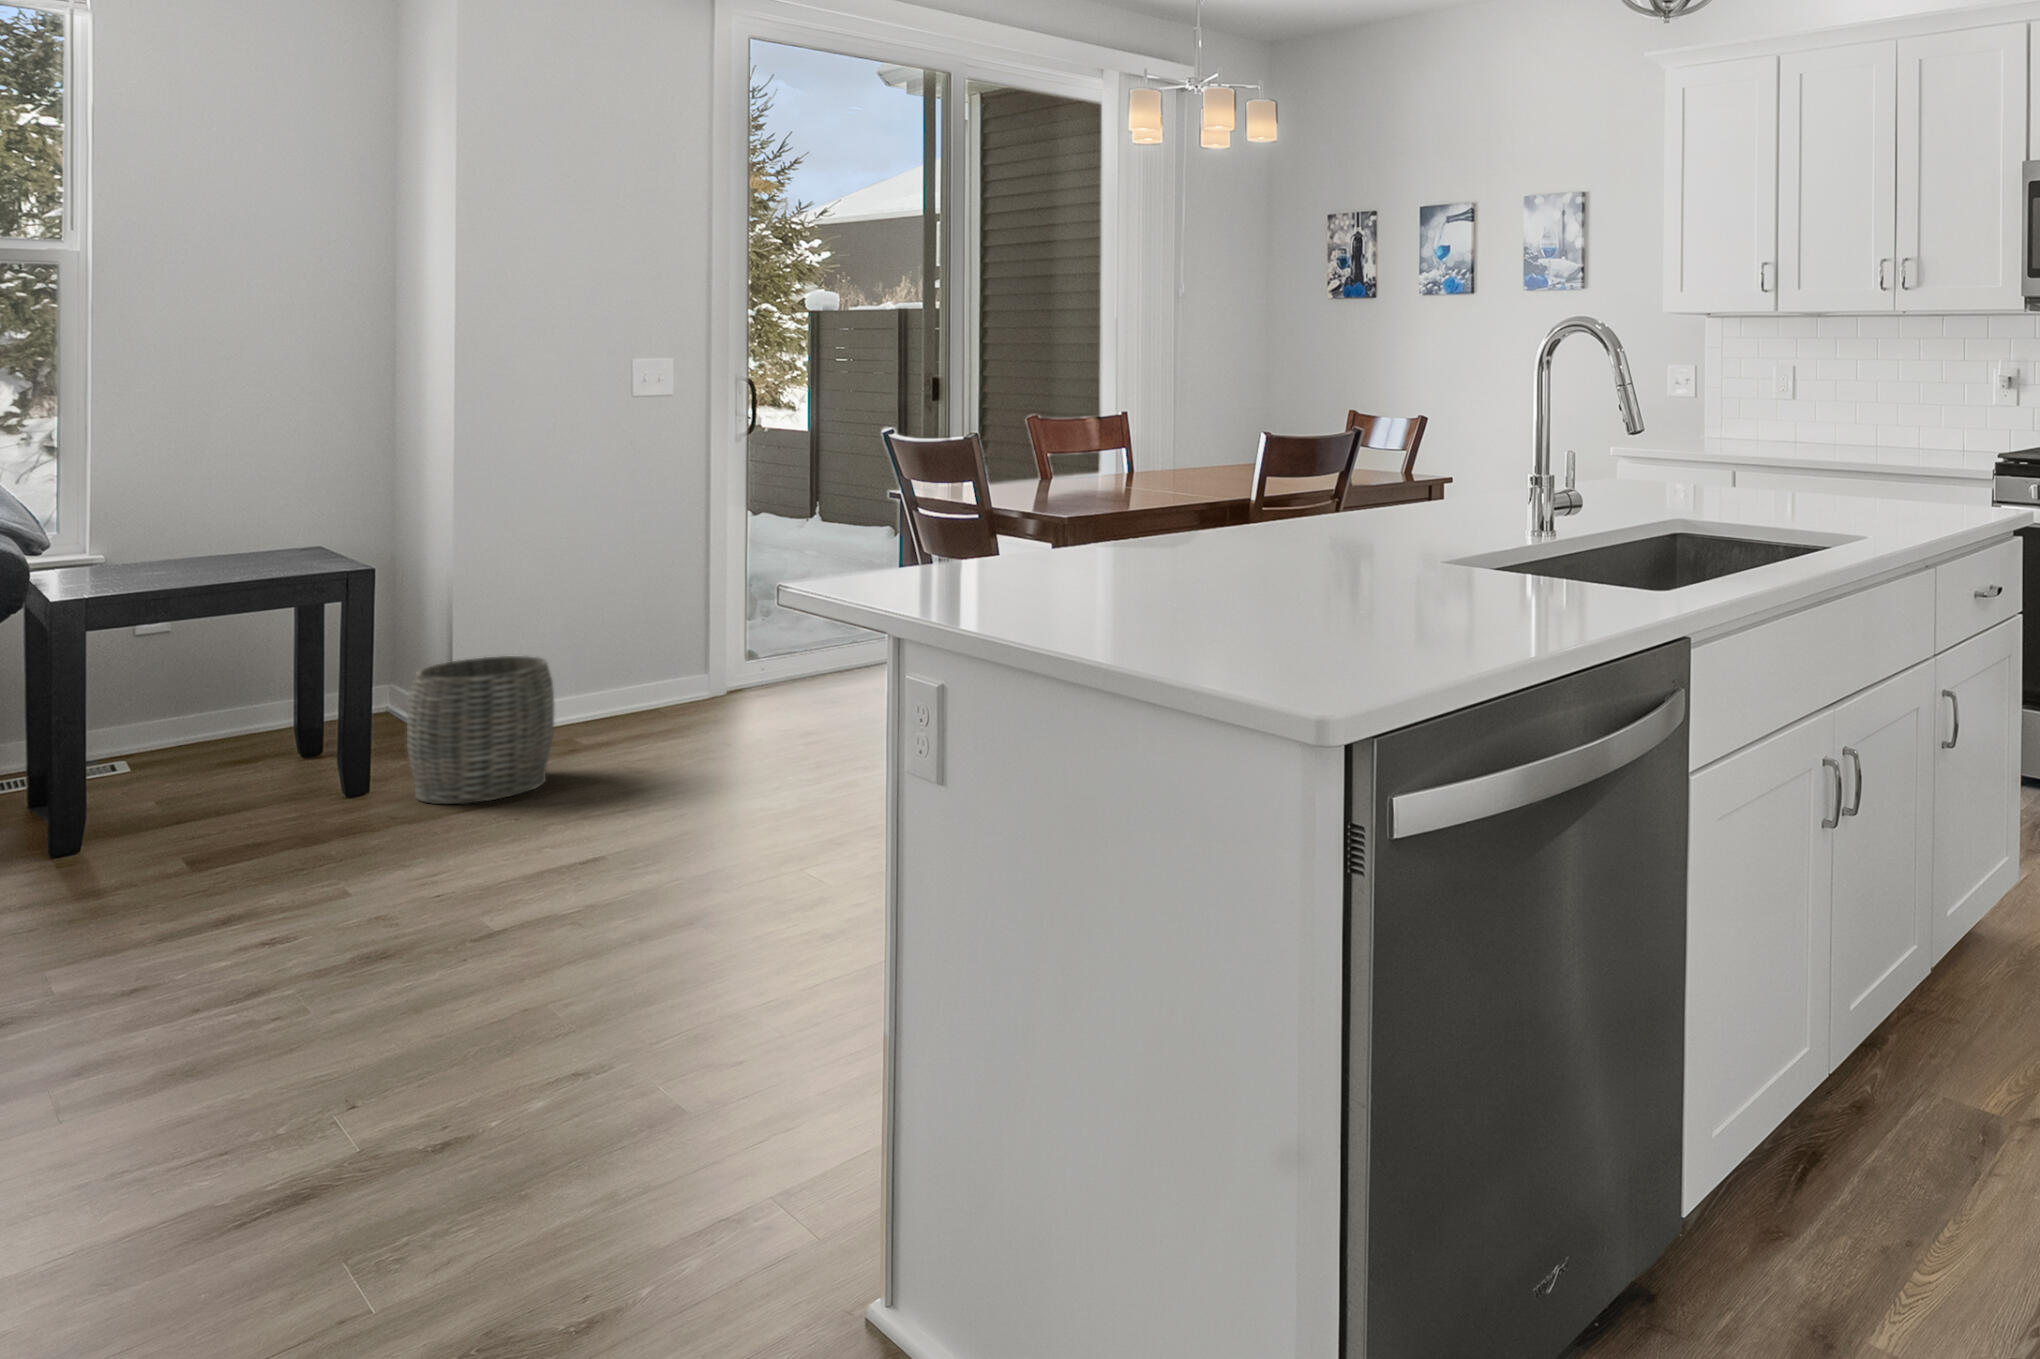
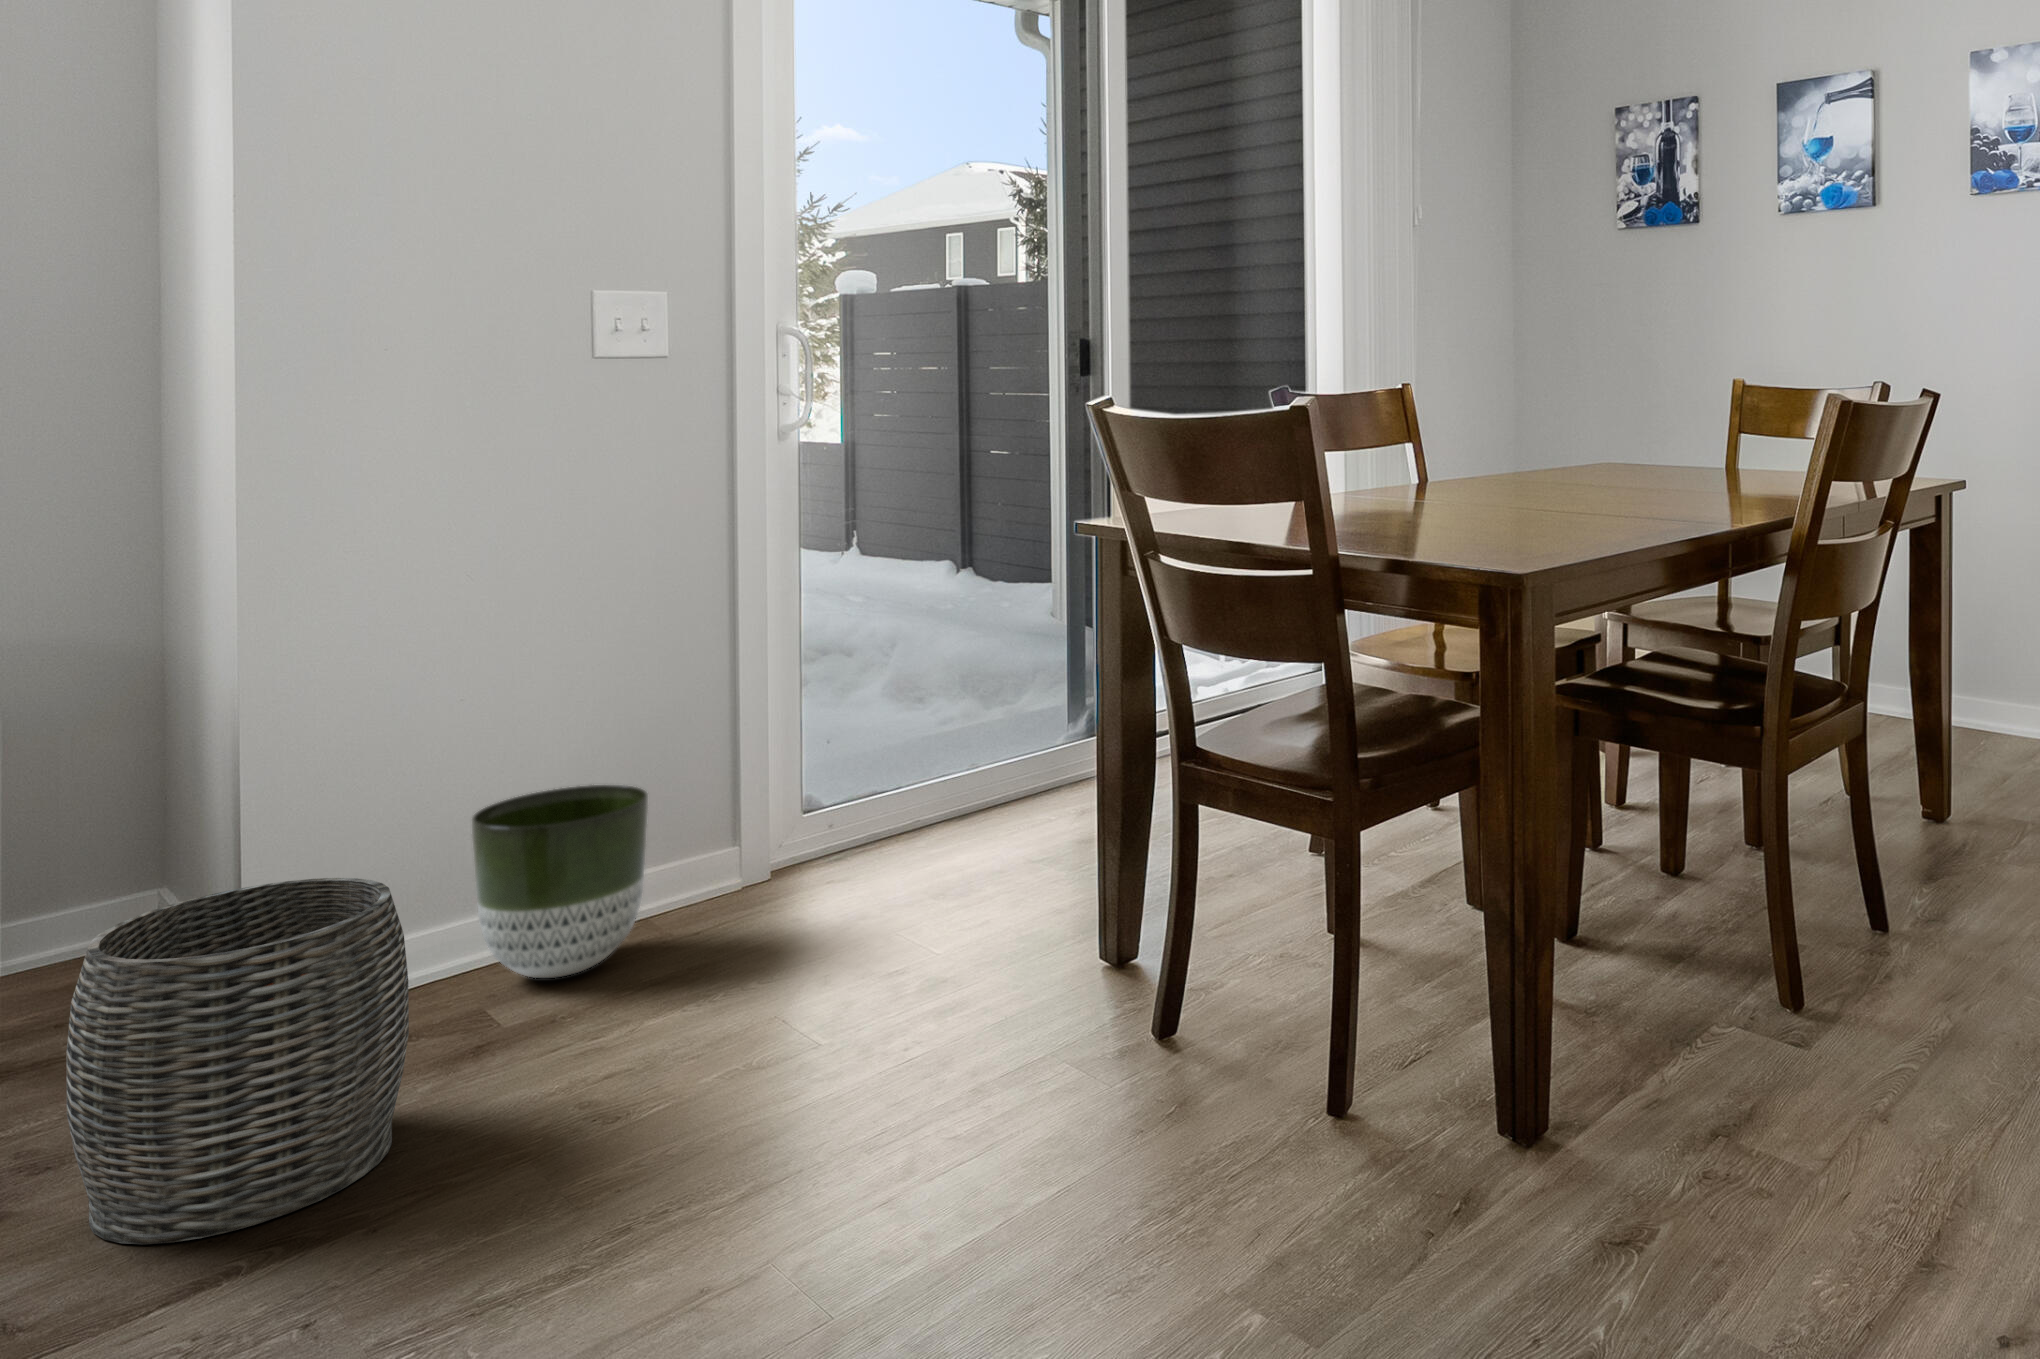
planter: none [569,631,663,729] -> present [472,785,648,978]

